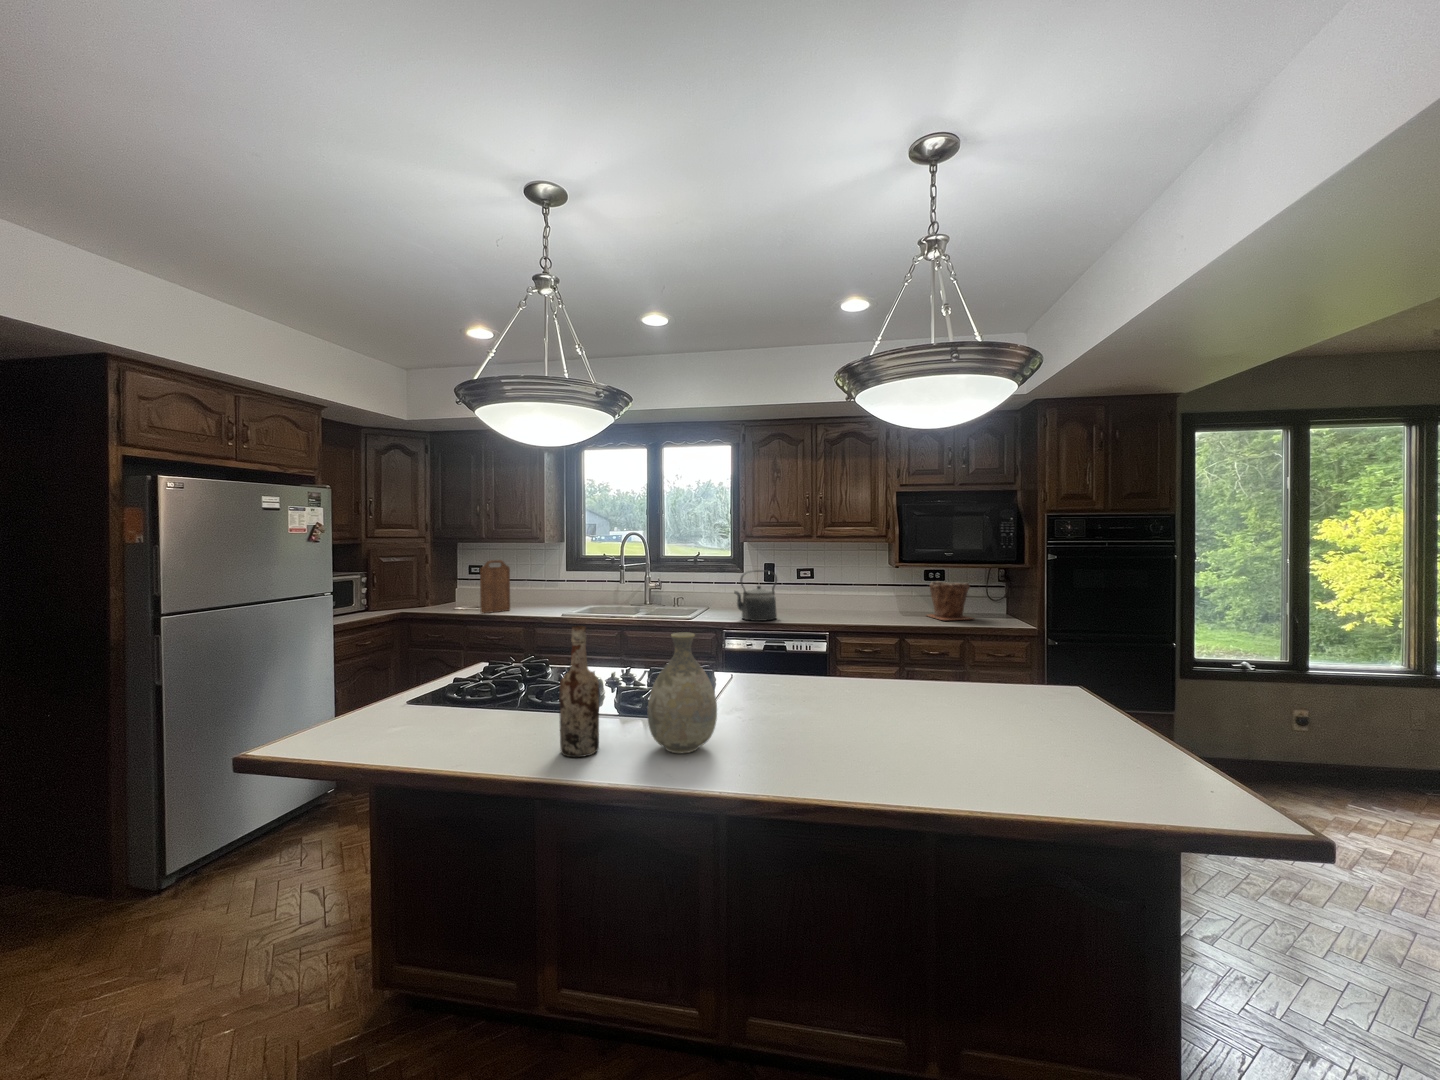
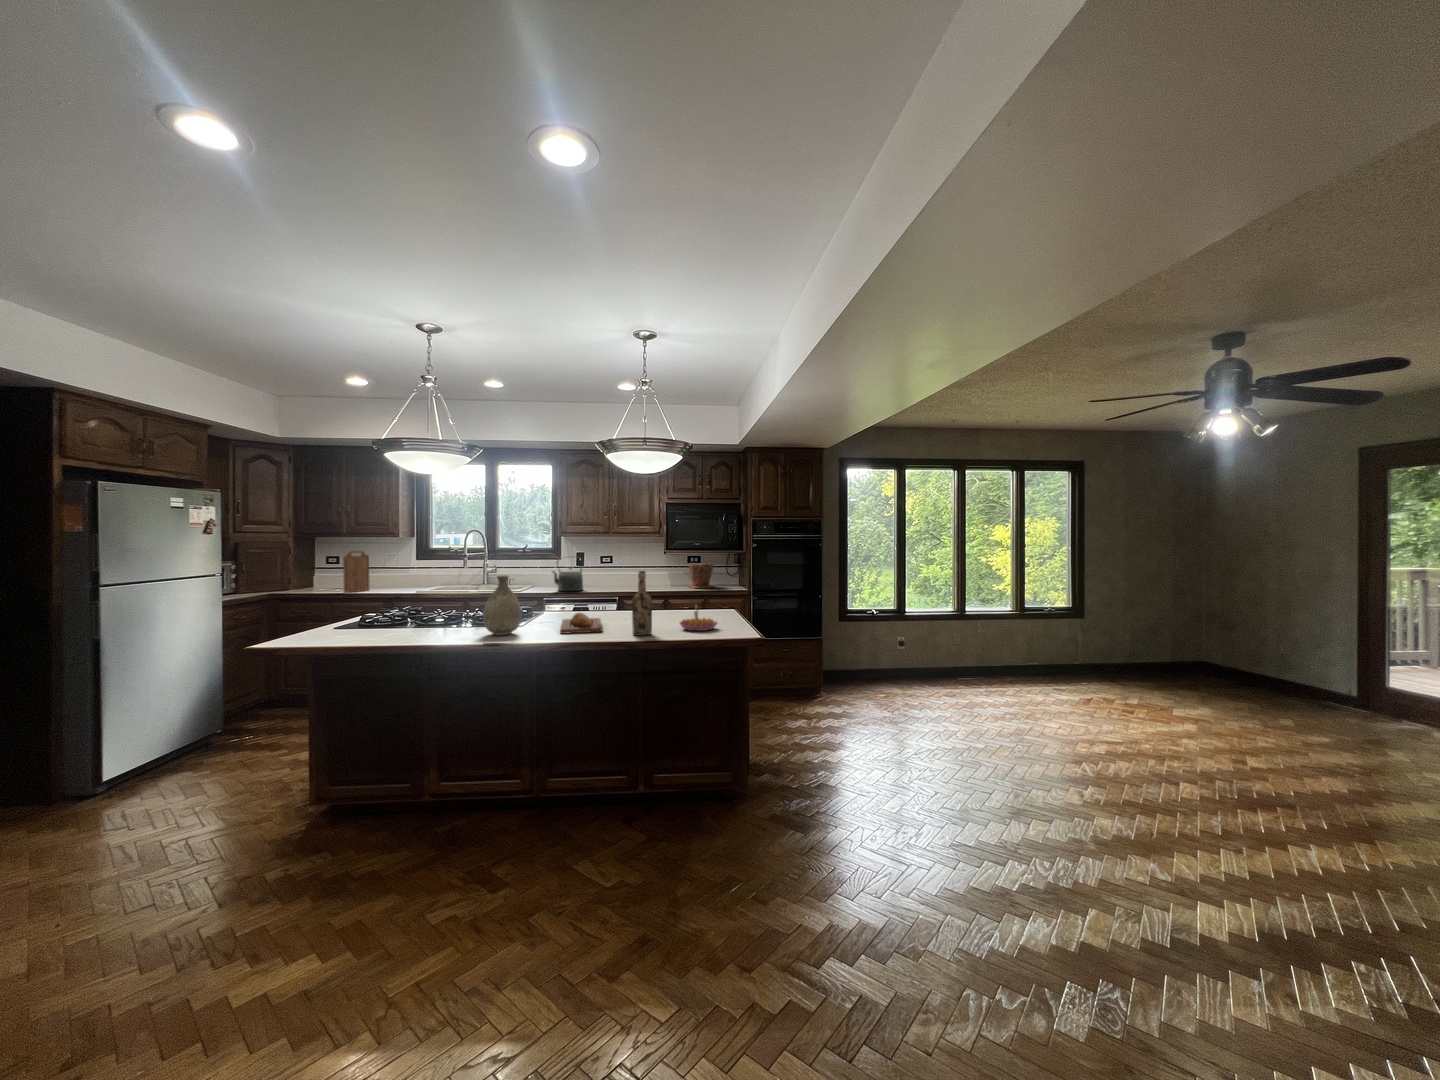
wine bottle: present [559,625,599,757] -> present [632,571,652,636]
bread loaf: none [782,698,877,756] -> present [560,613,602,634]
candle holder: none [1038,704,1136,771] -> present [680,606,717,631]

